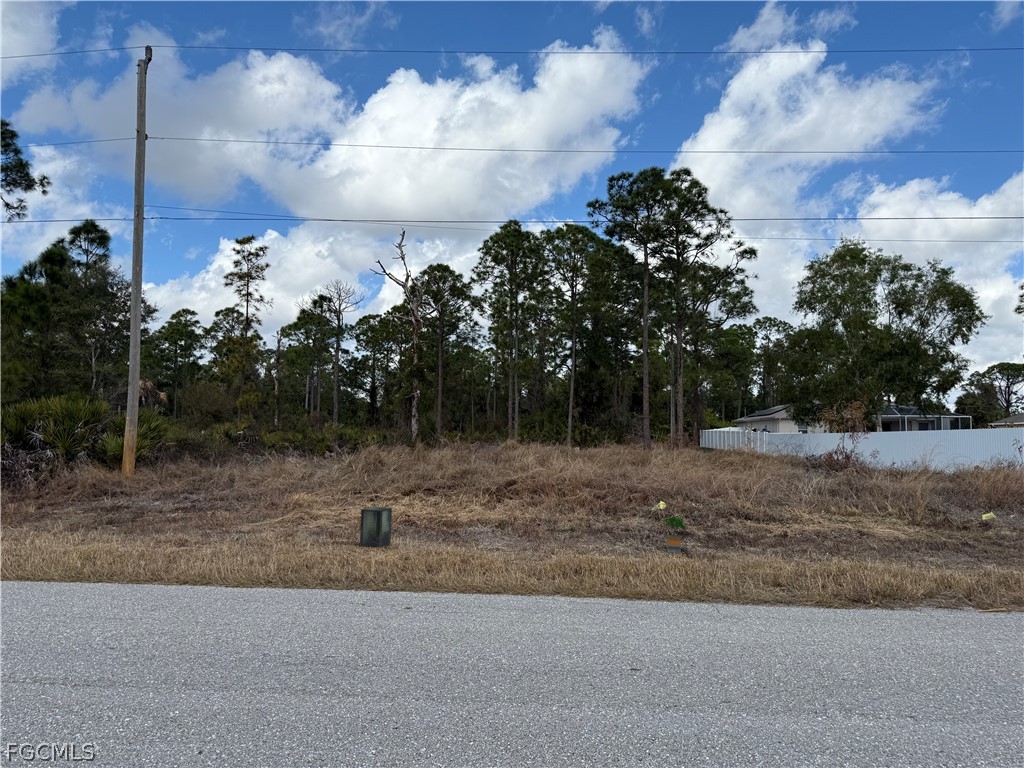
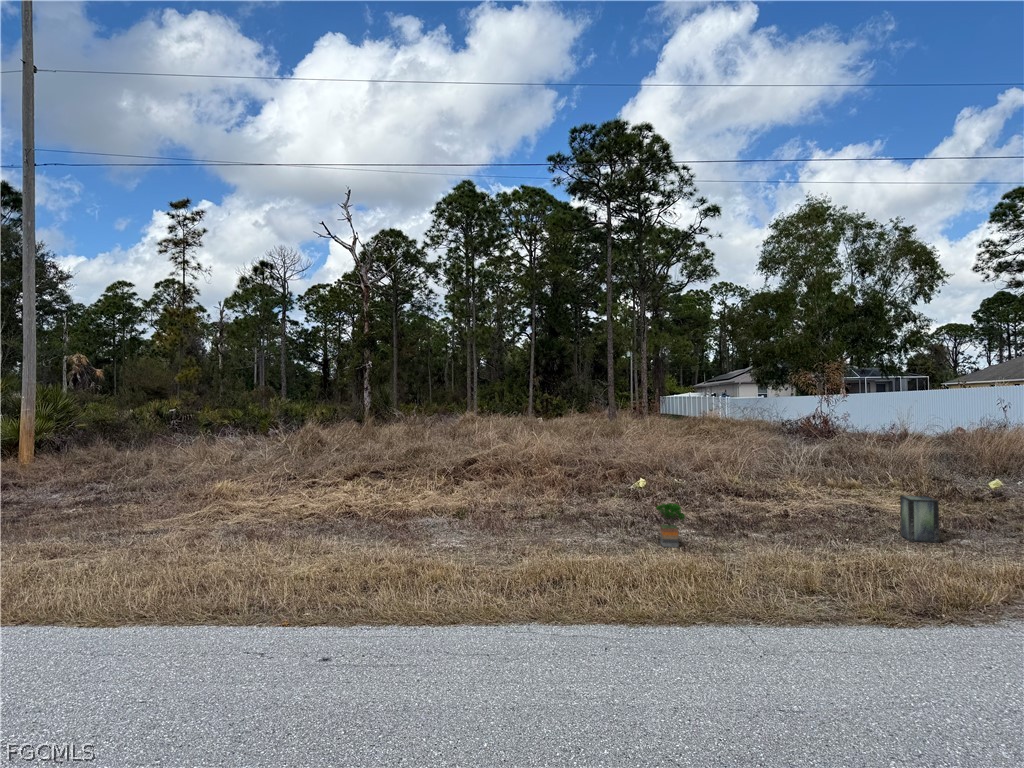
storage box: present [360,507,392,547] -> present [900,496,939,543]

